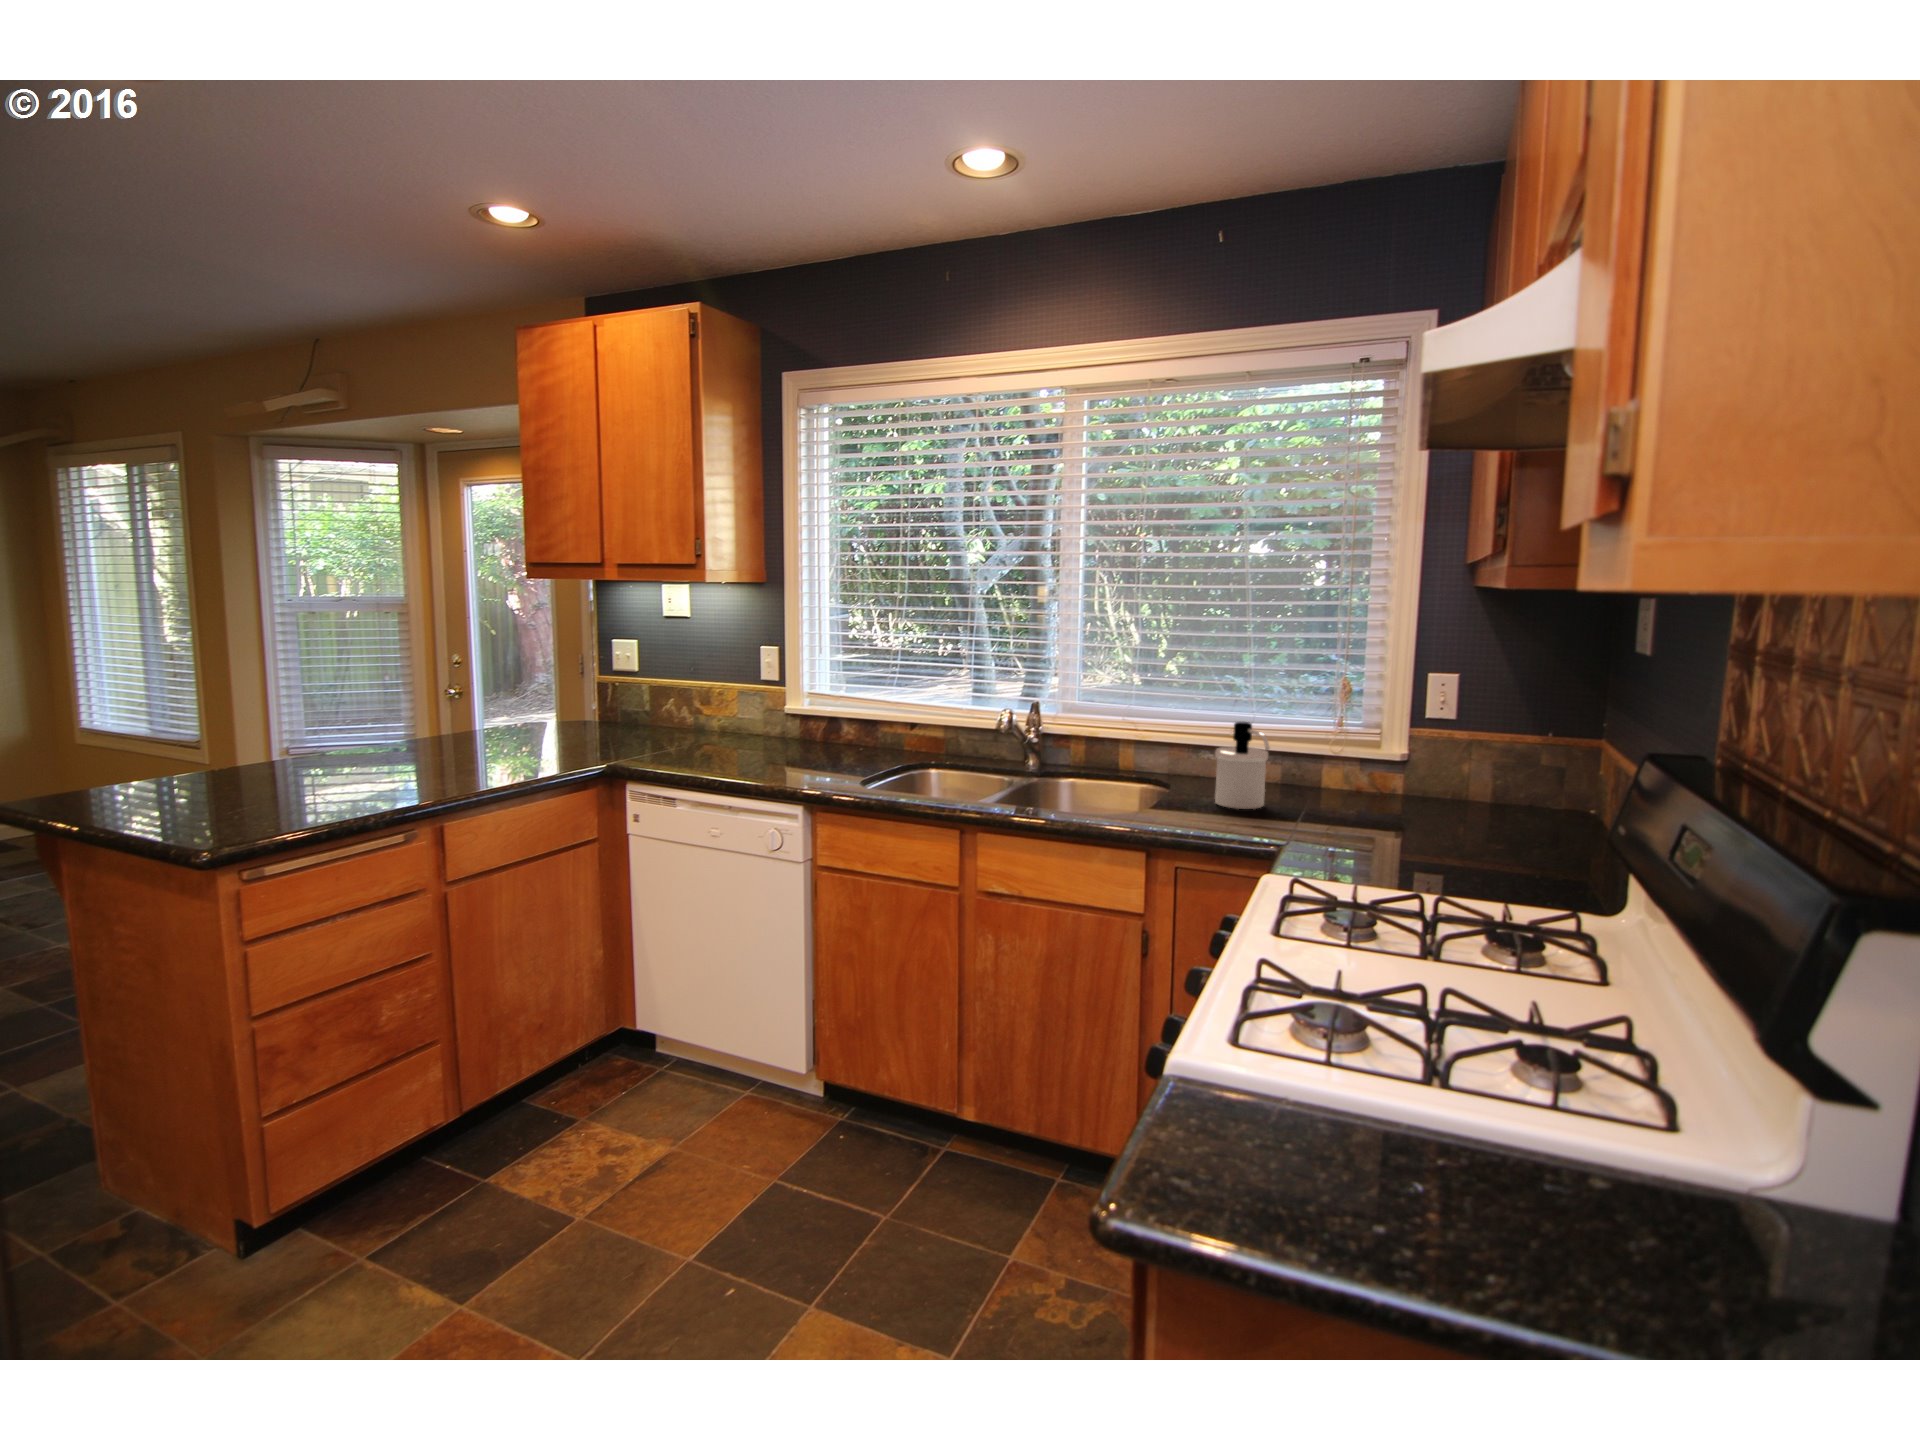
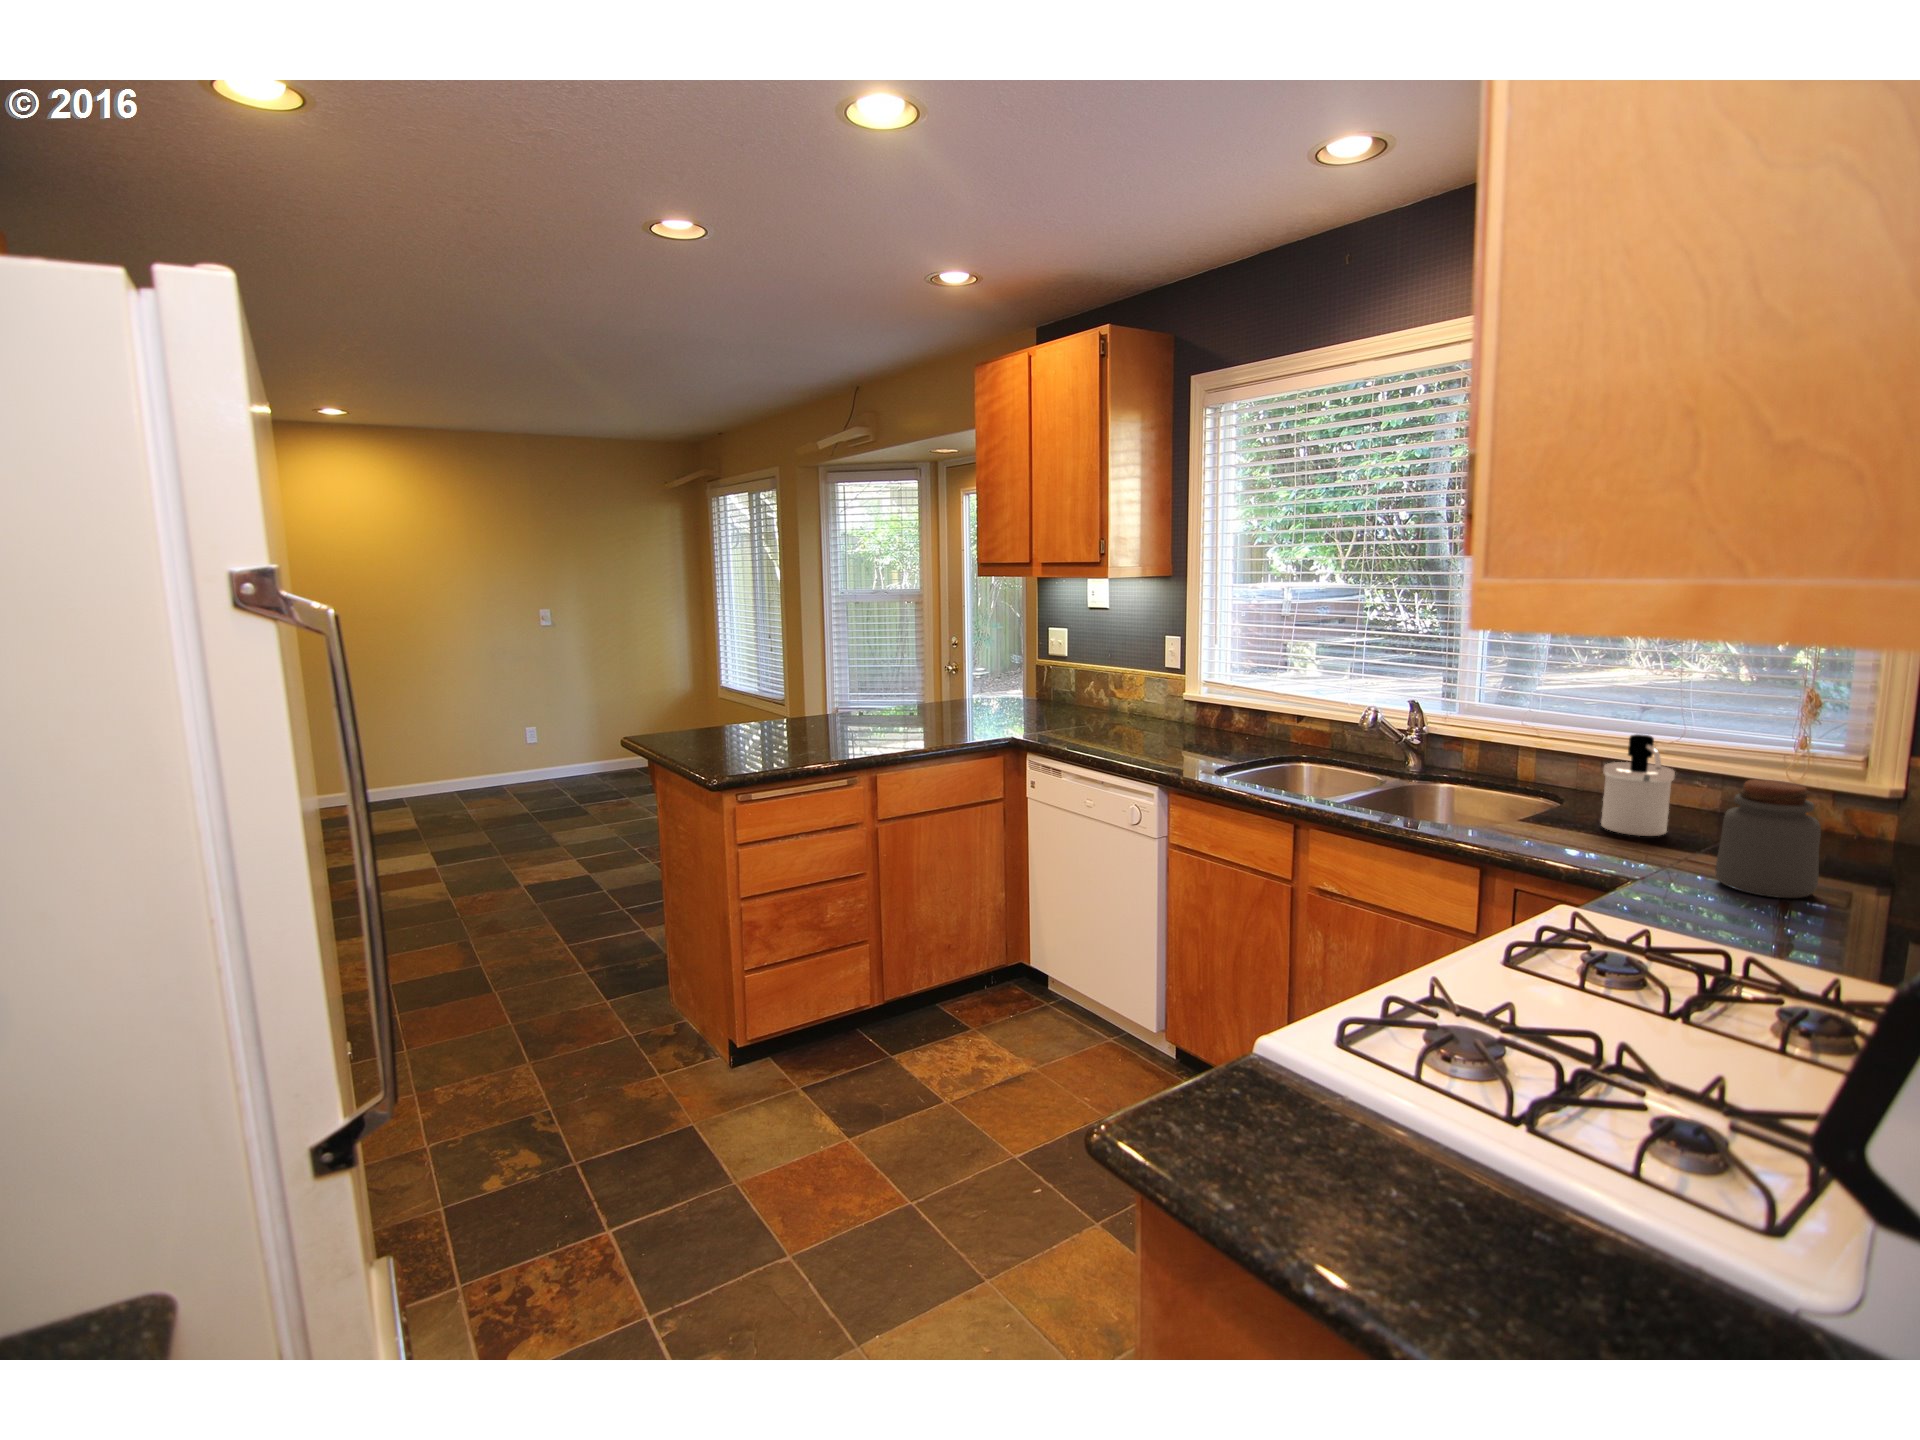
jar: none [1337,752,1409,848] -> present [1715,779,1821,898]

